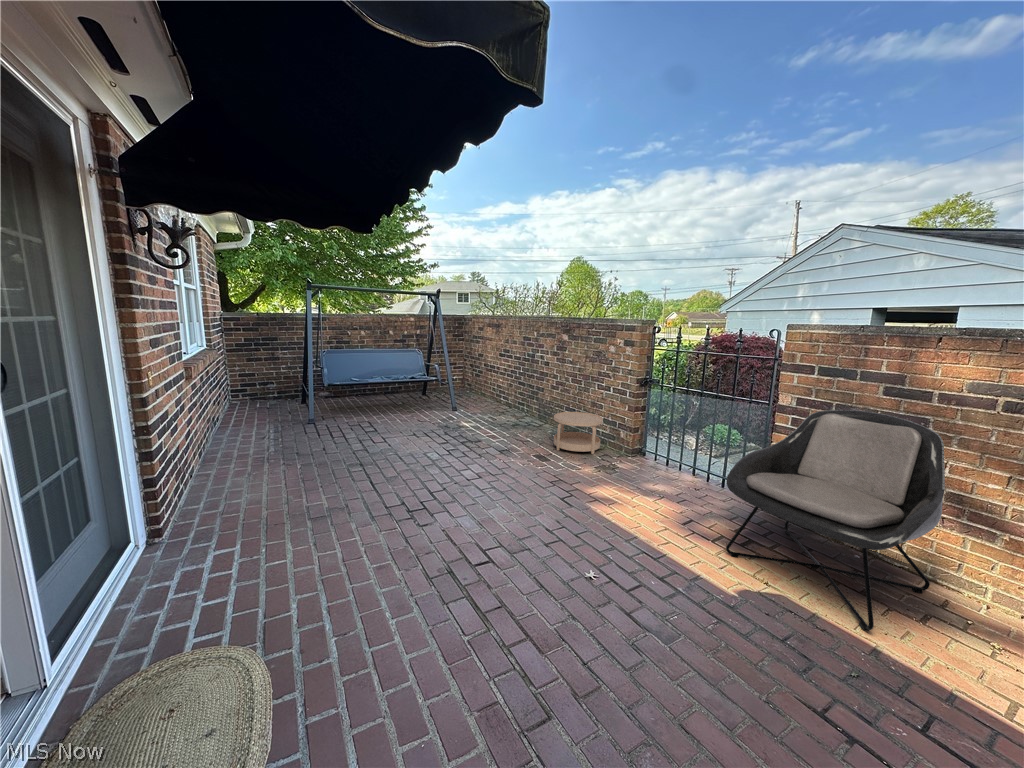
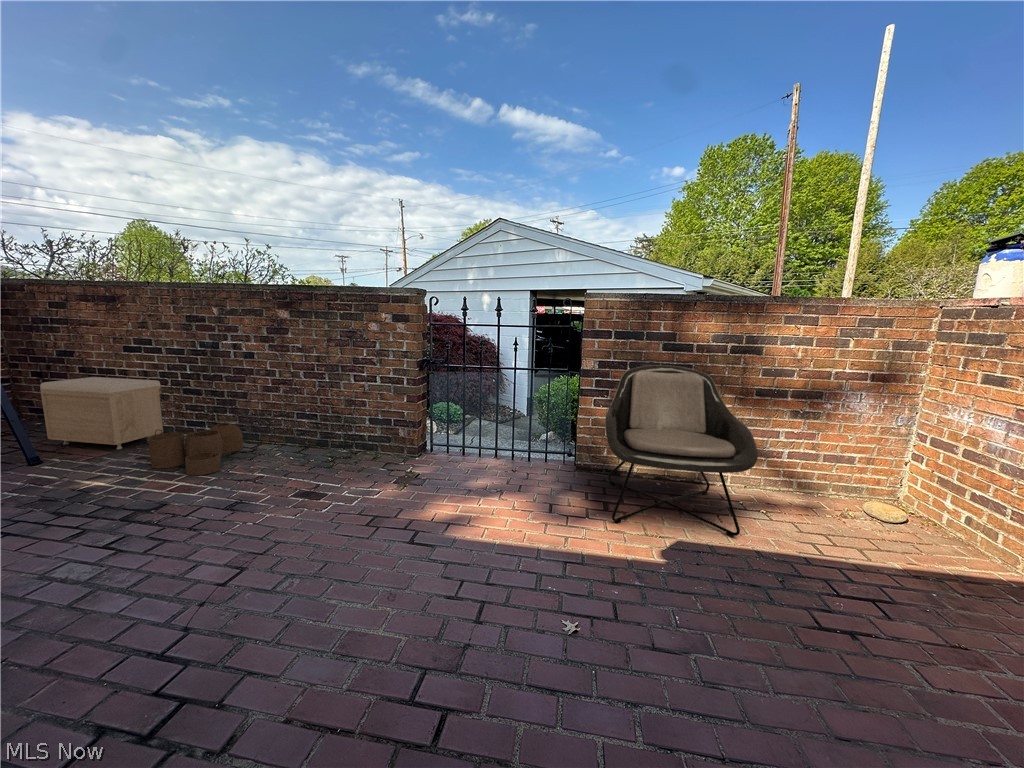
storage bench: none [467,370,510,410] -> present [40,377,163,449]
woven basket: none [491,402,537,431] -> present [147,420,243,475]
side table: present [554,412,603,454] -> none [307,416,380,478]

